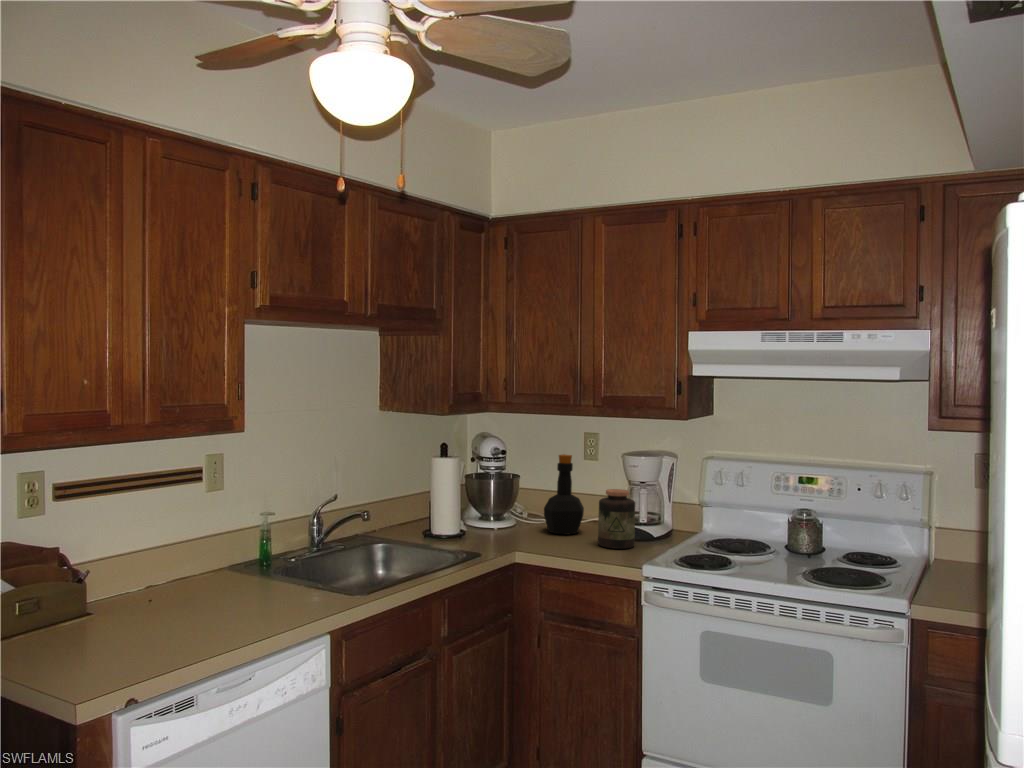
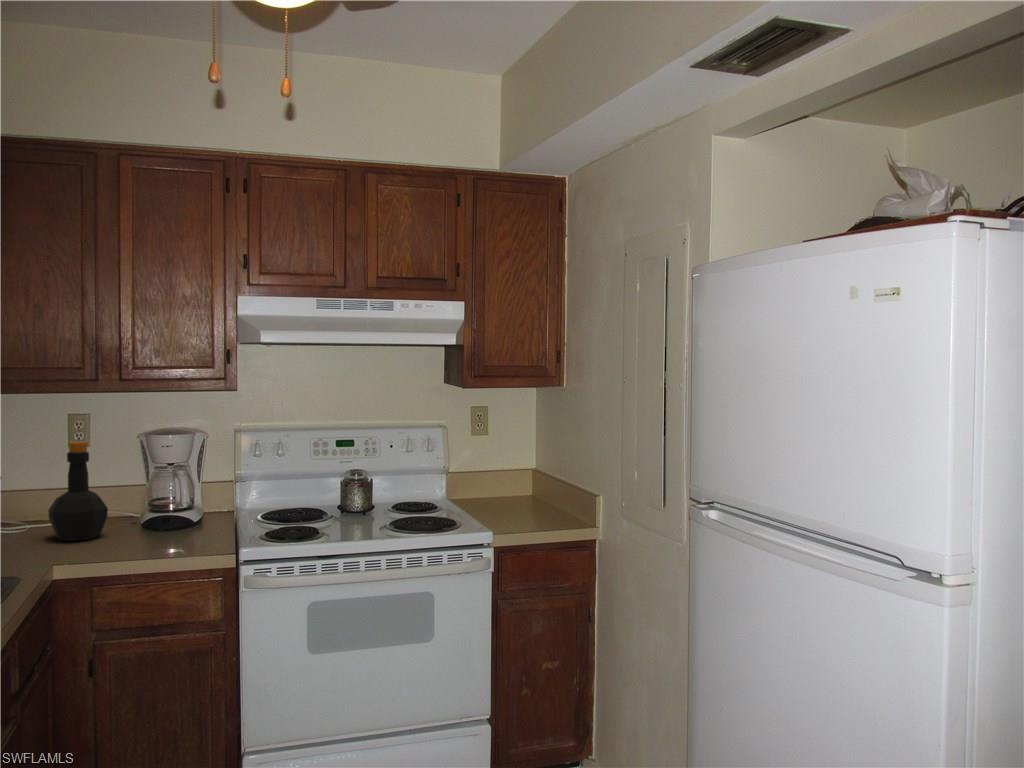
jar: present [598,489,635,549] -> none [144,474,189,543]

